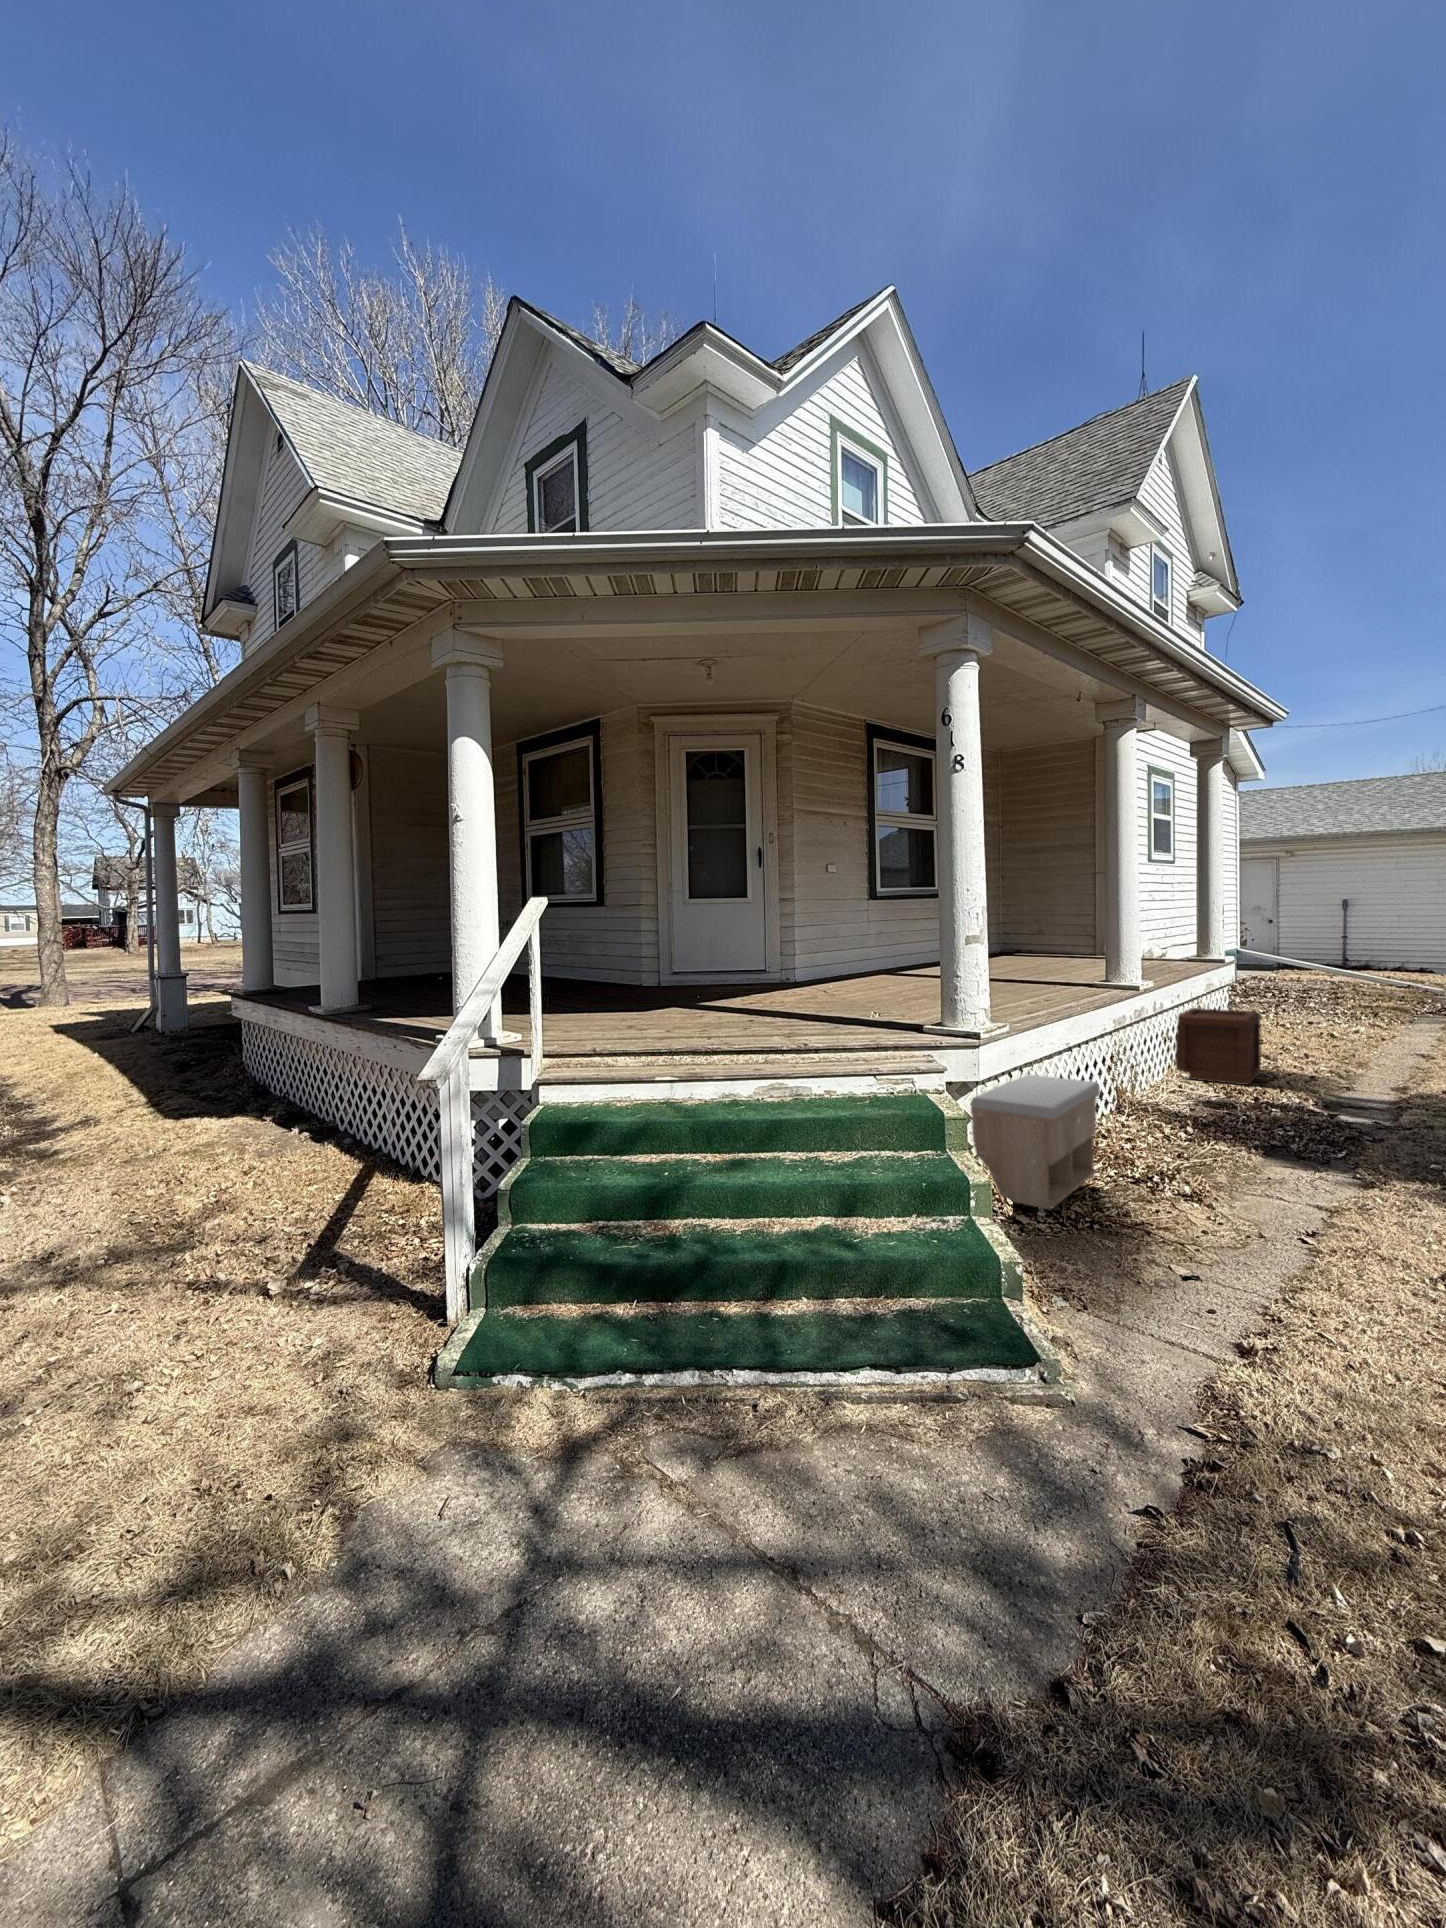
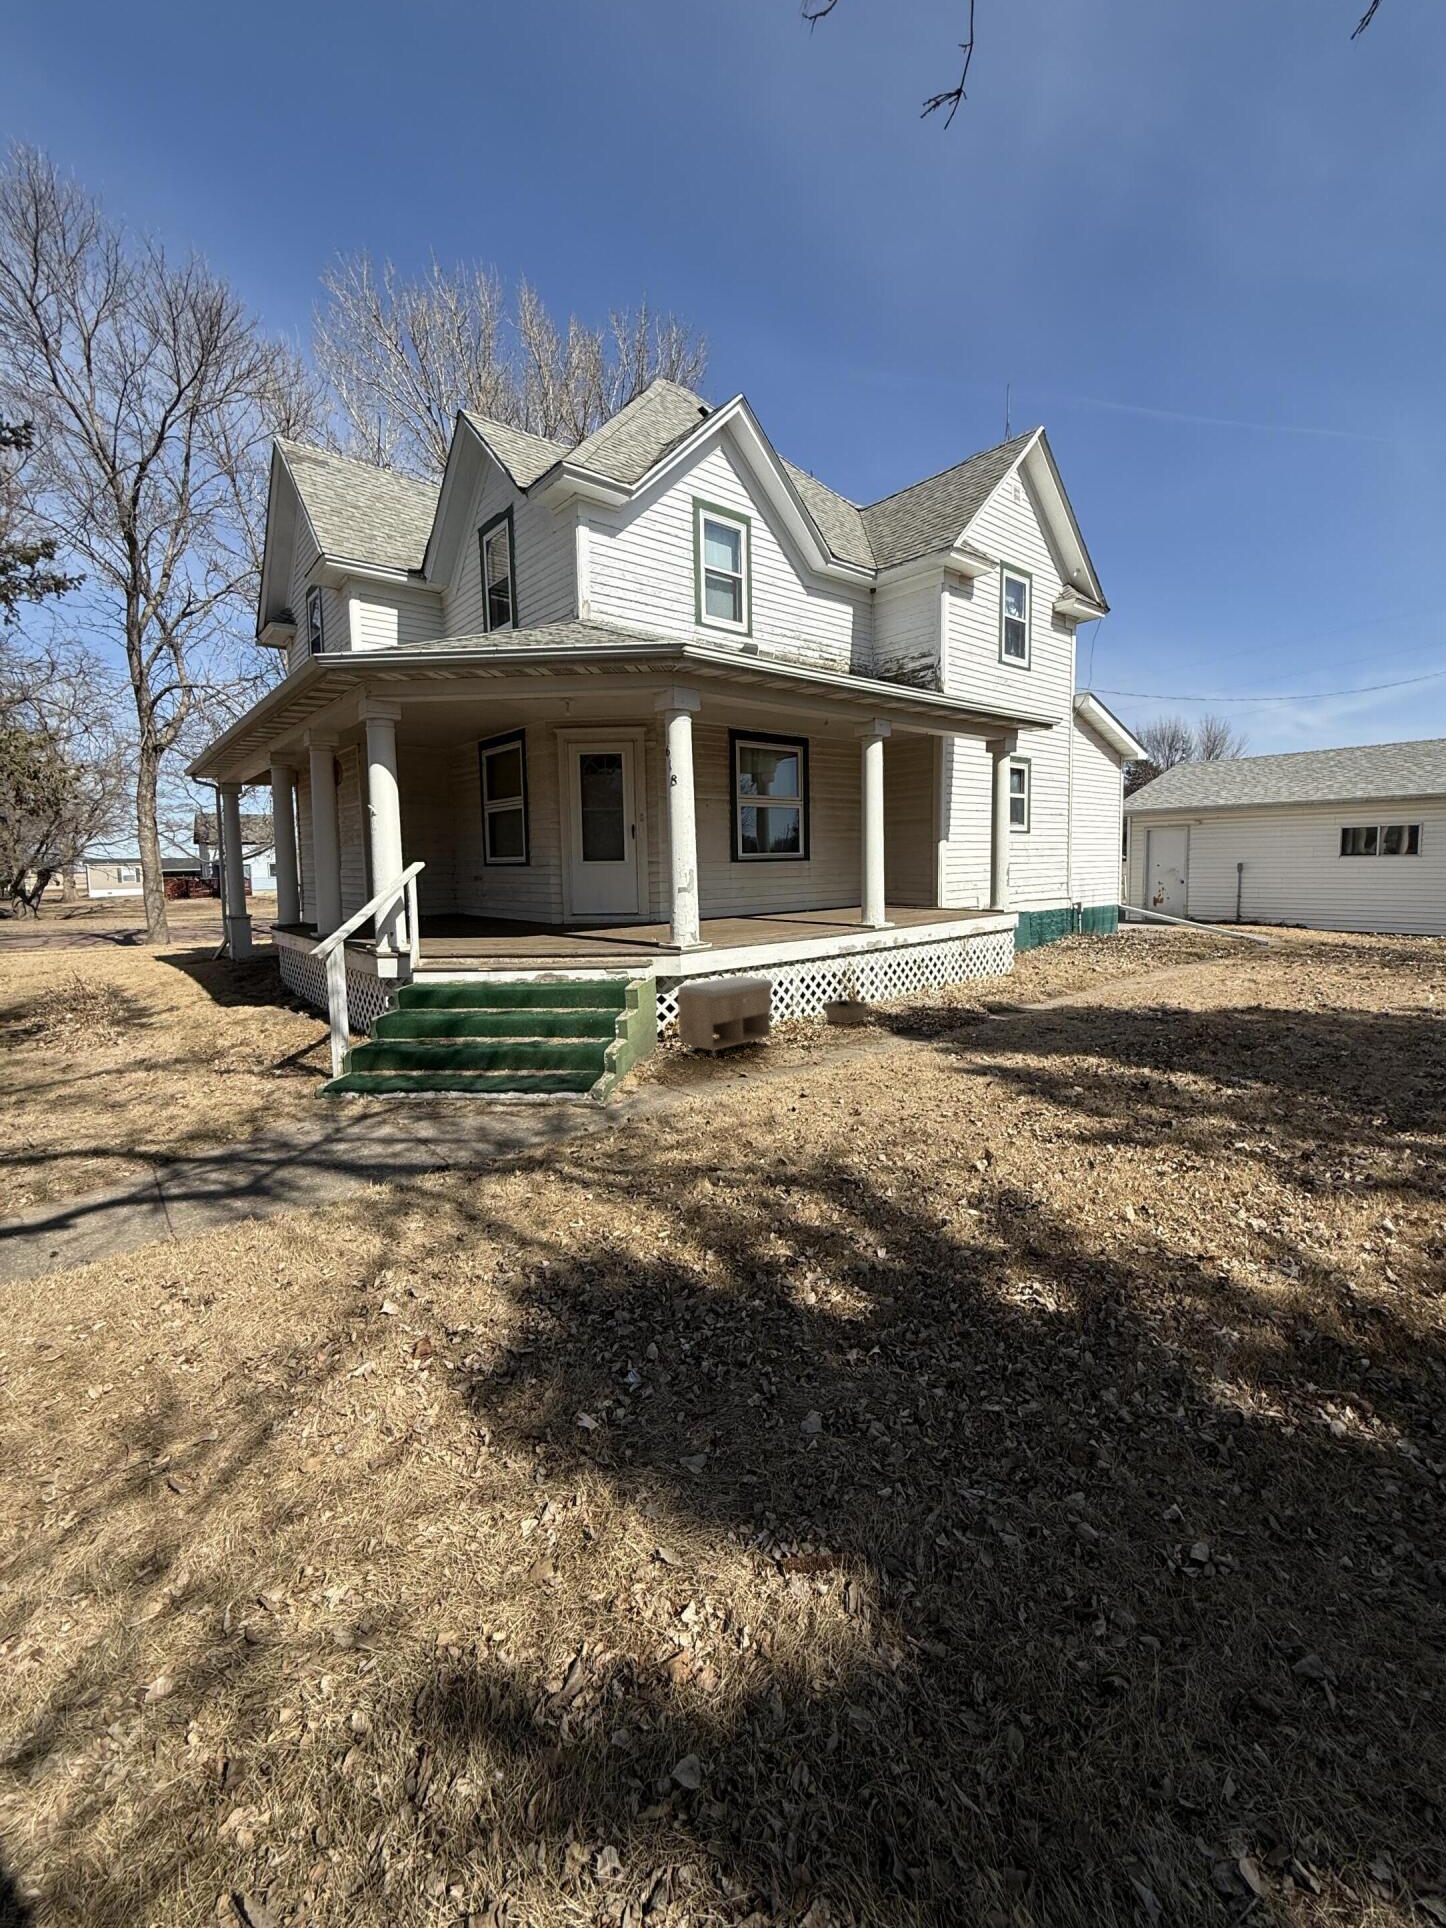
wooden crate: present [1175,1008,1261,1085] -> none [935,942,1001,997]
basket: none [1101,1084,1169,1139] -> present [823,993,867,1024]

